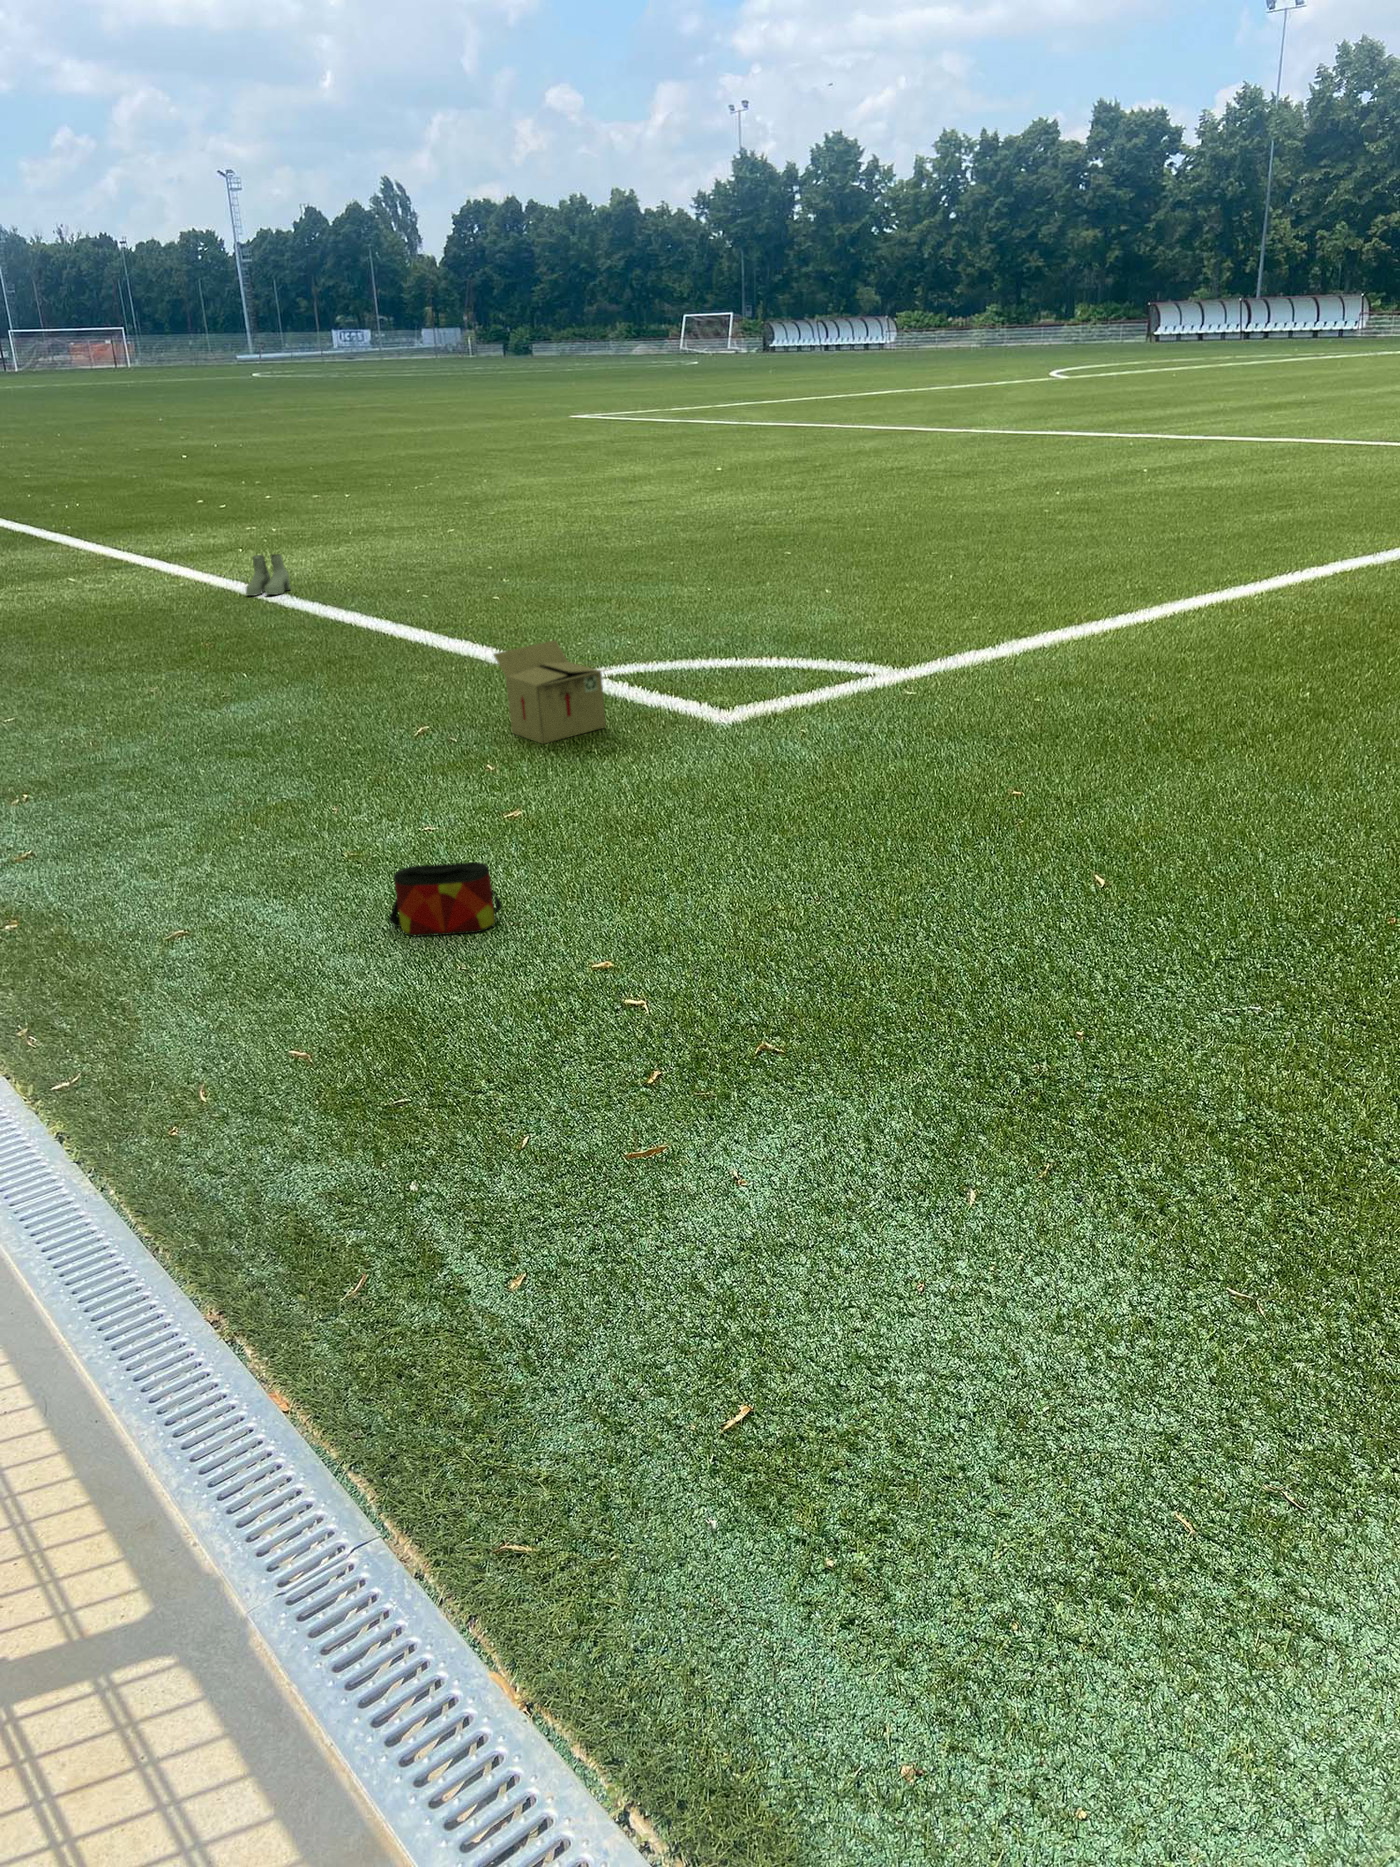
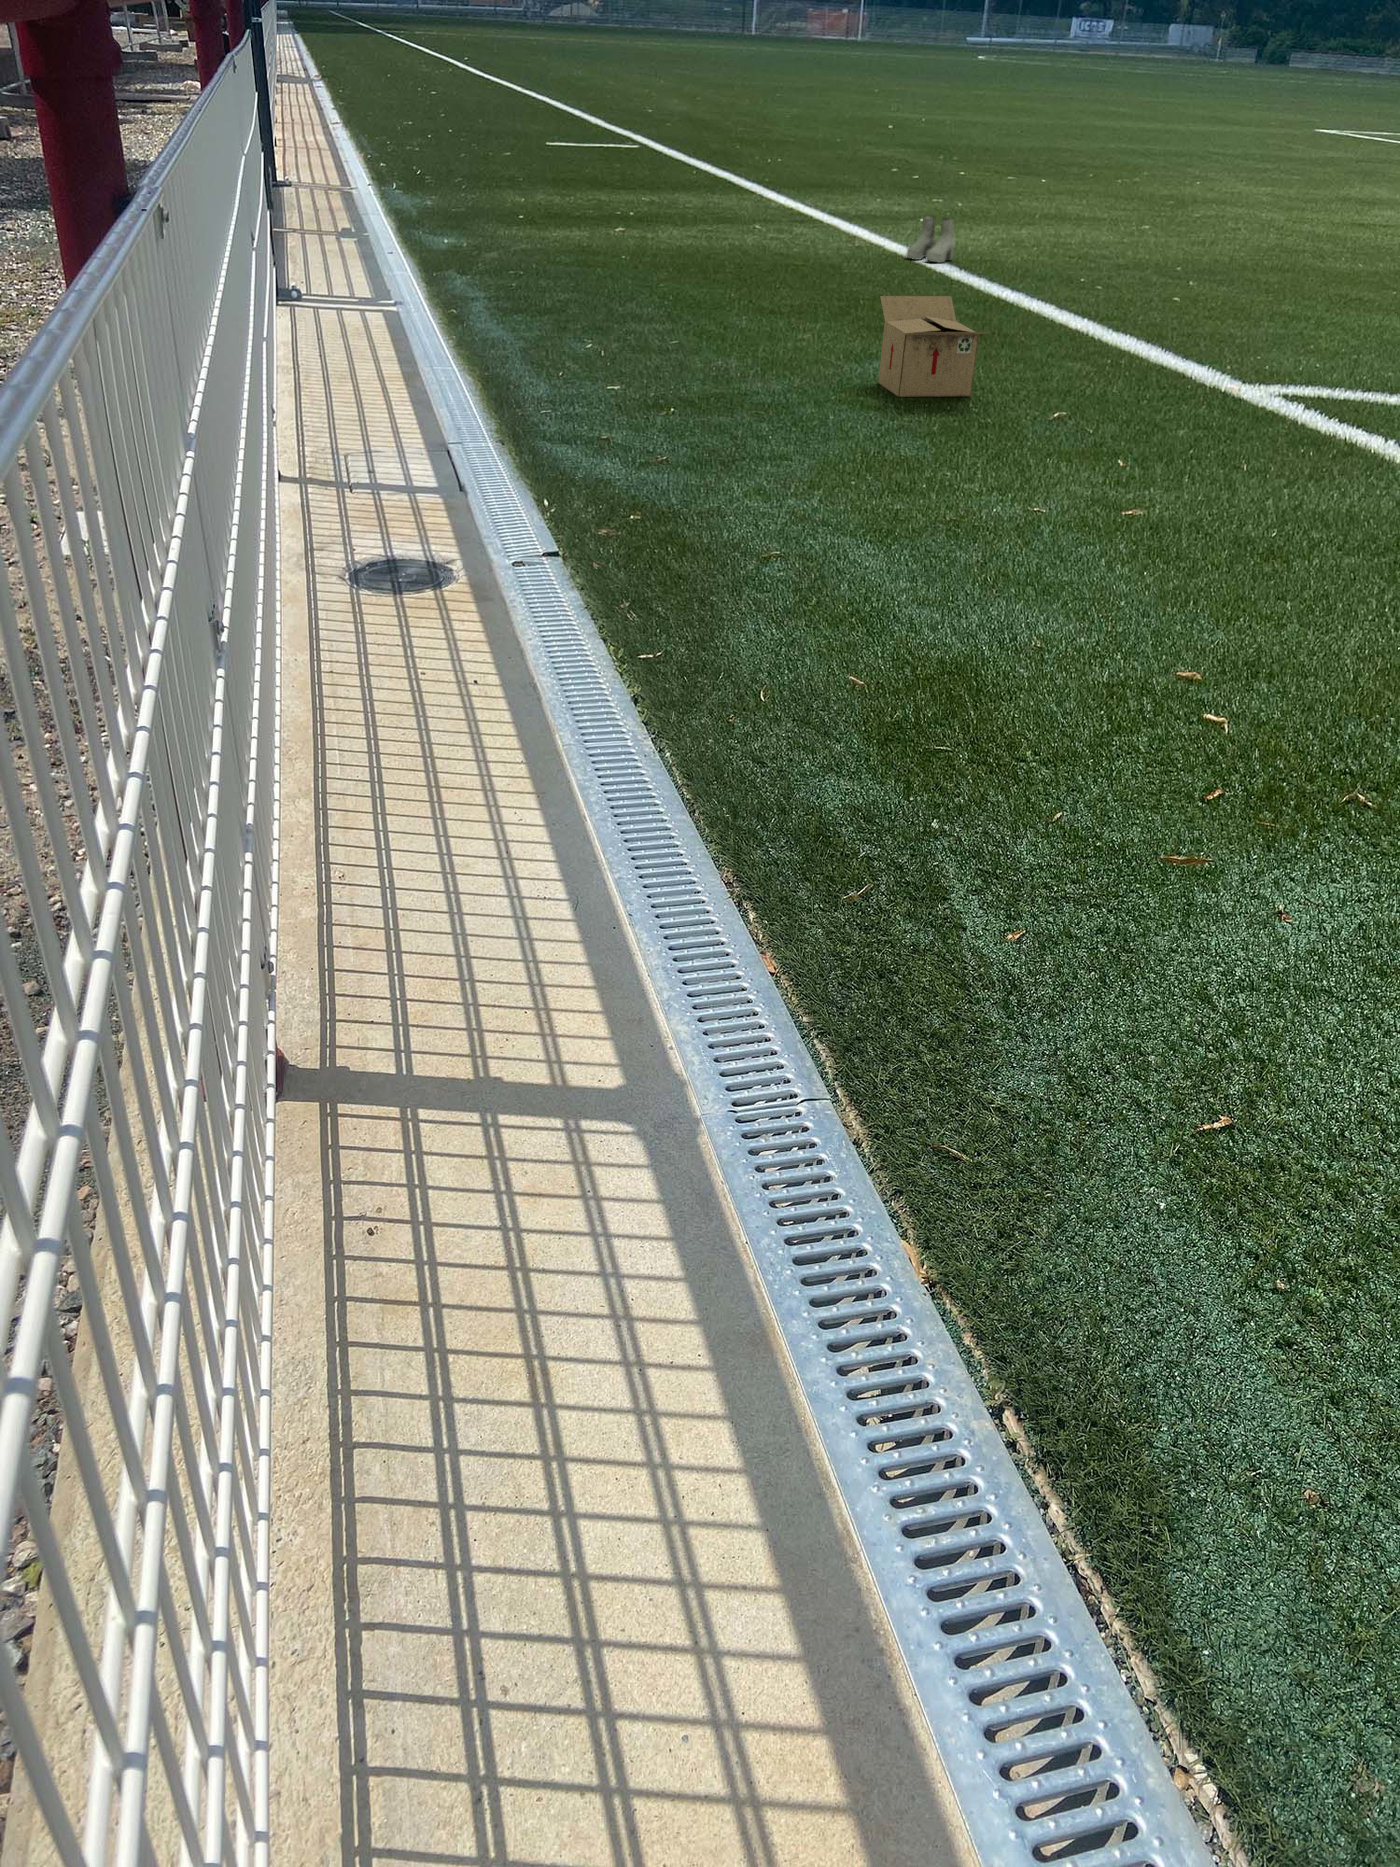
cardboard box: present [494,640,606,744] -> present [878,296,990,397]
bag: present [389,862,502,936] -> none [974,529,1097,615]

